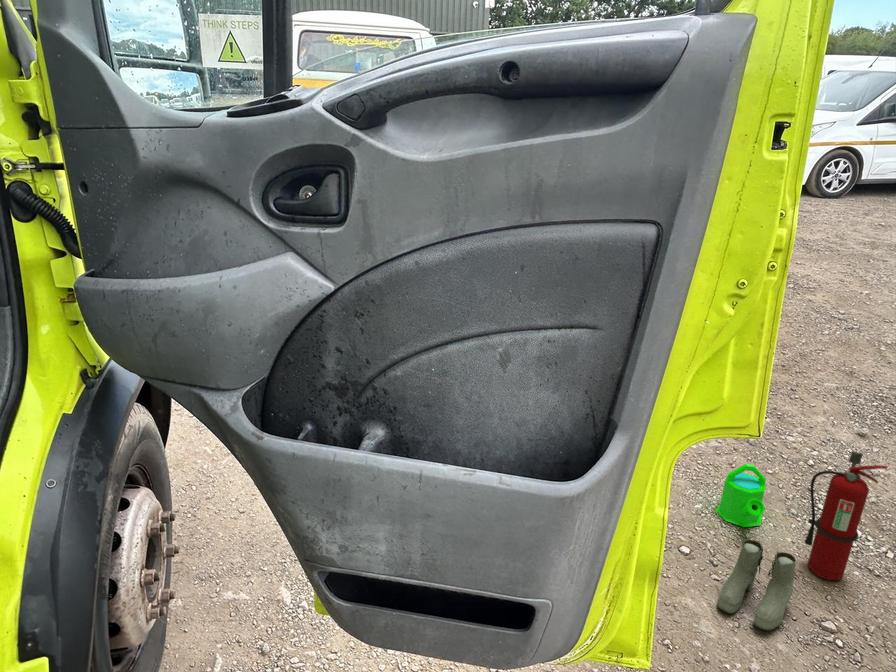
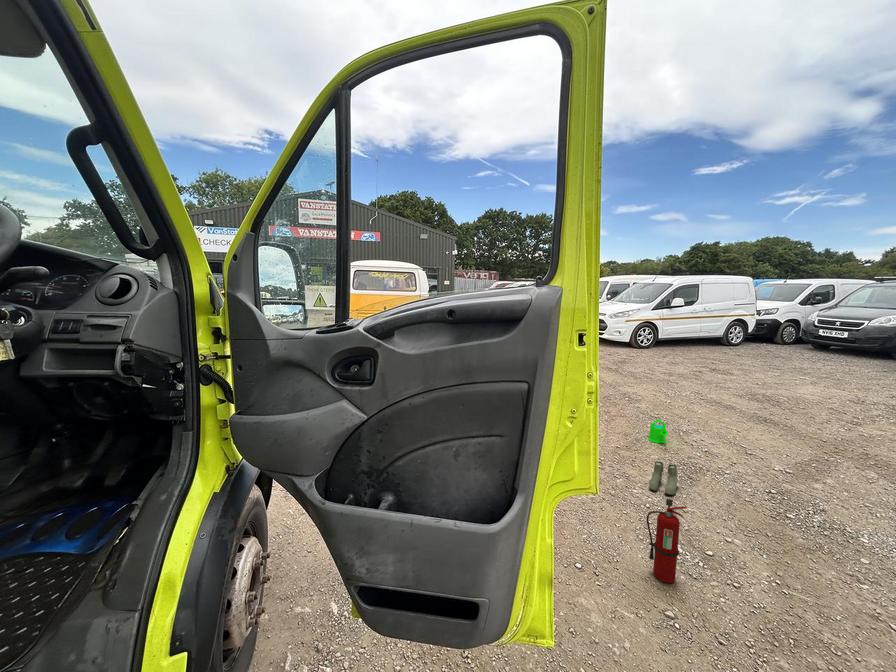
watering can: present [716,464,766,527] -> present [648,419,668,443]
boots: present [718,540,796,630] -> present [649,461,678,495]

